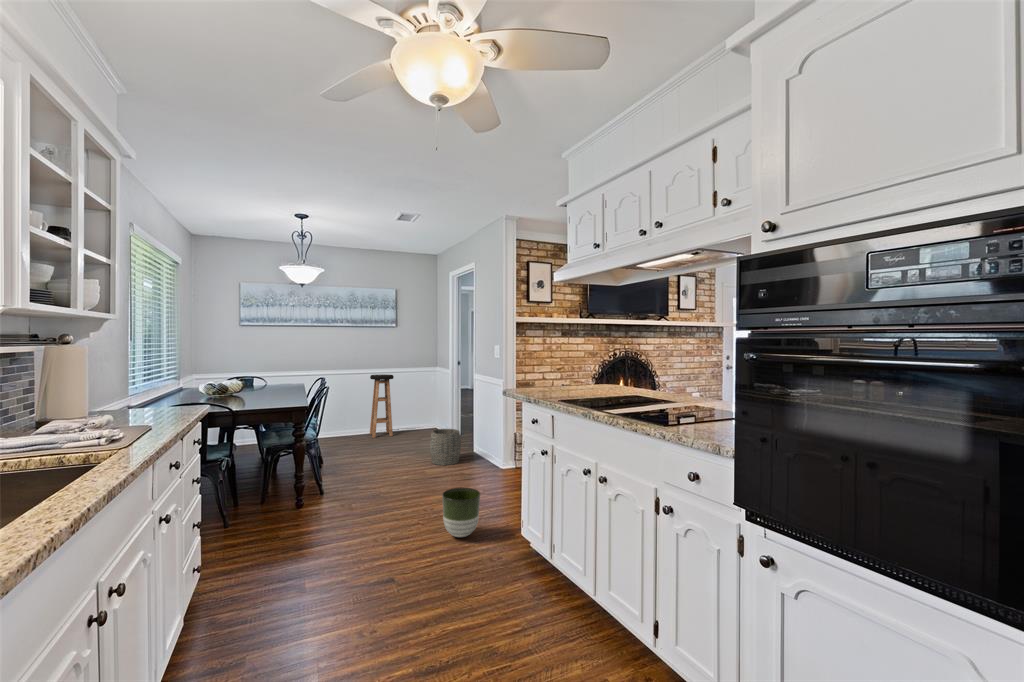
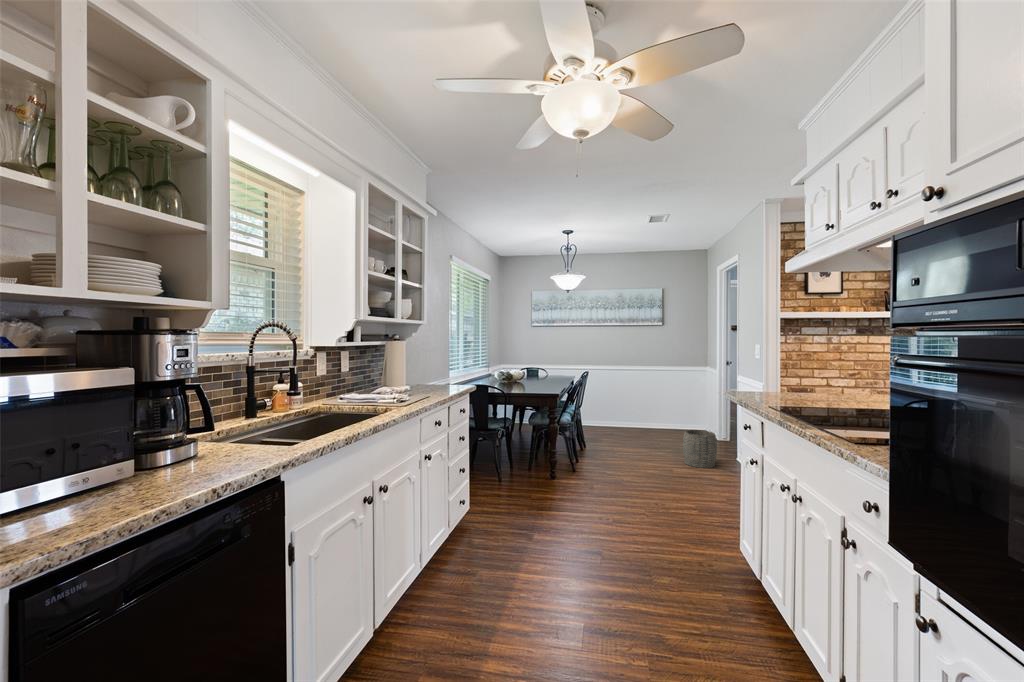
bar stool: present [370,374,394,438] -> none [636,372,659,433]
planter: present [442,488,480,537] -> none [661,487,701,536]

